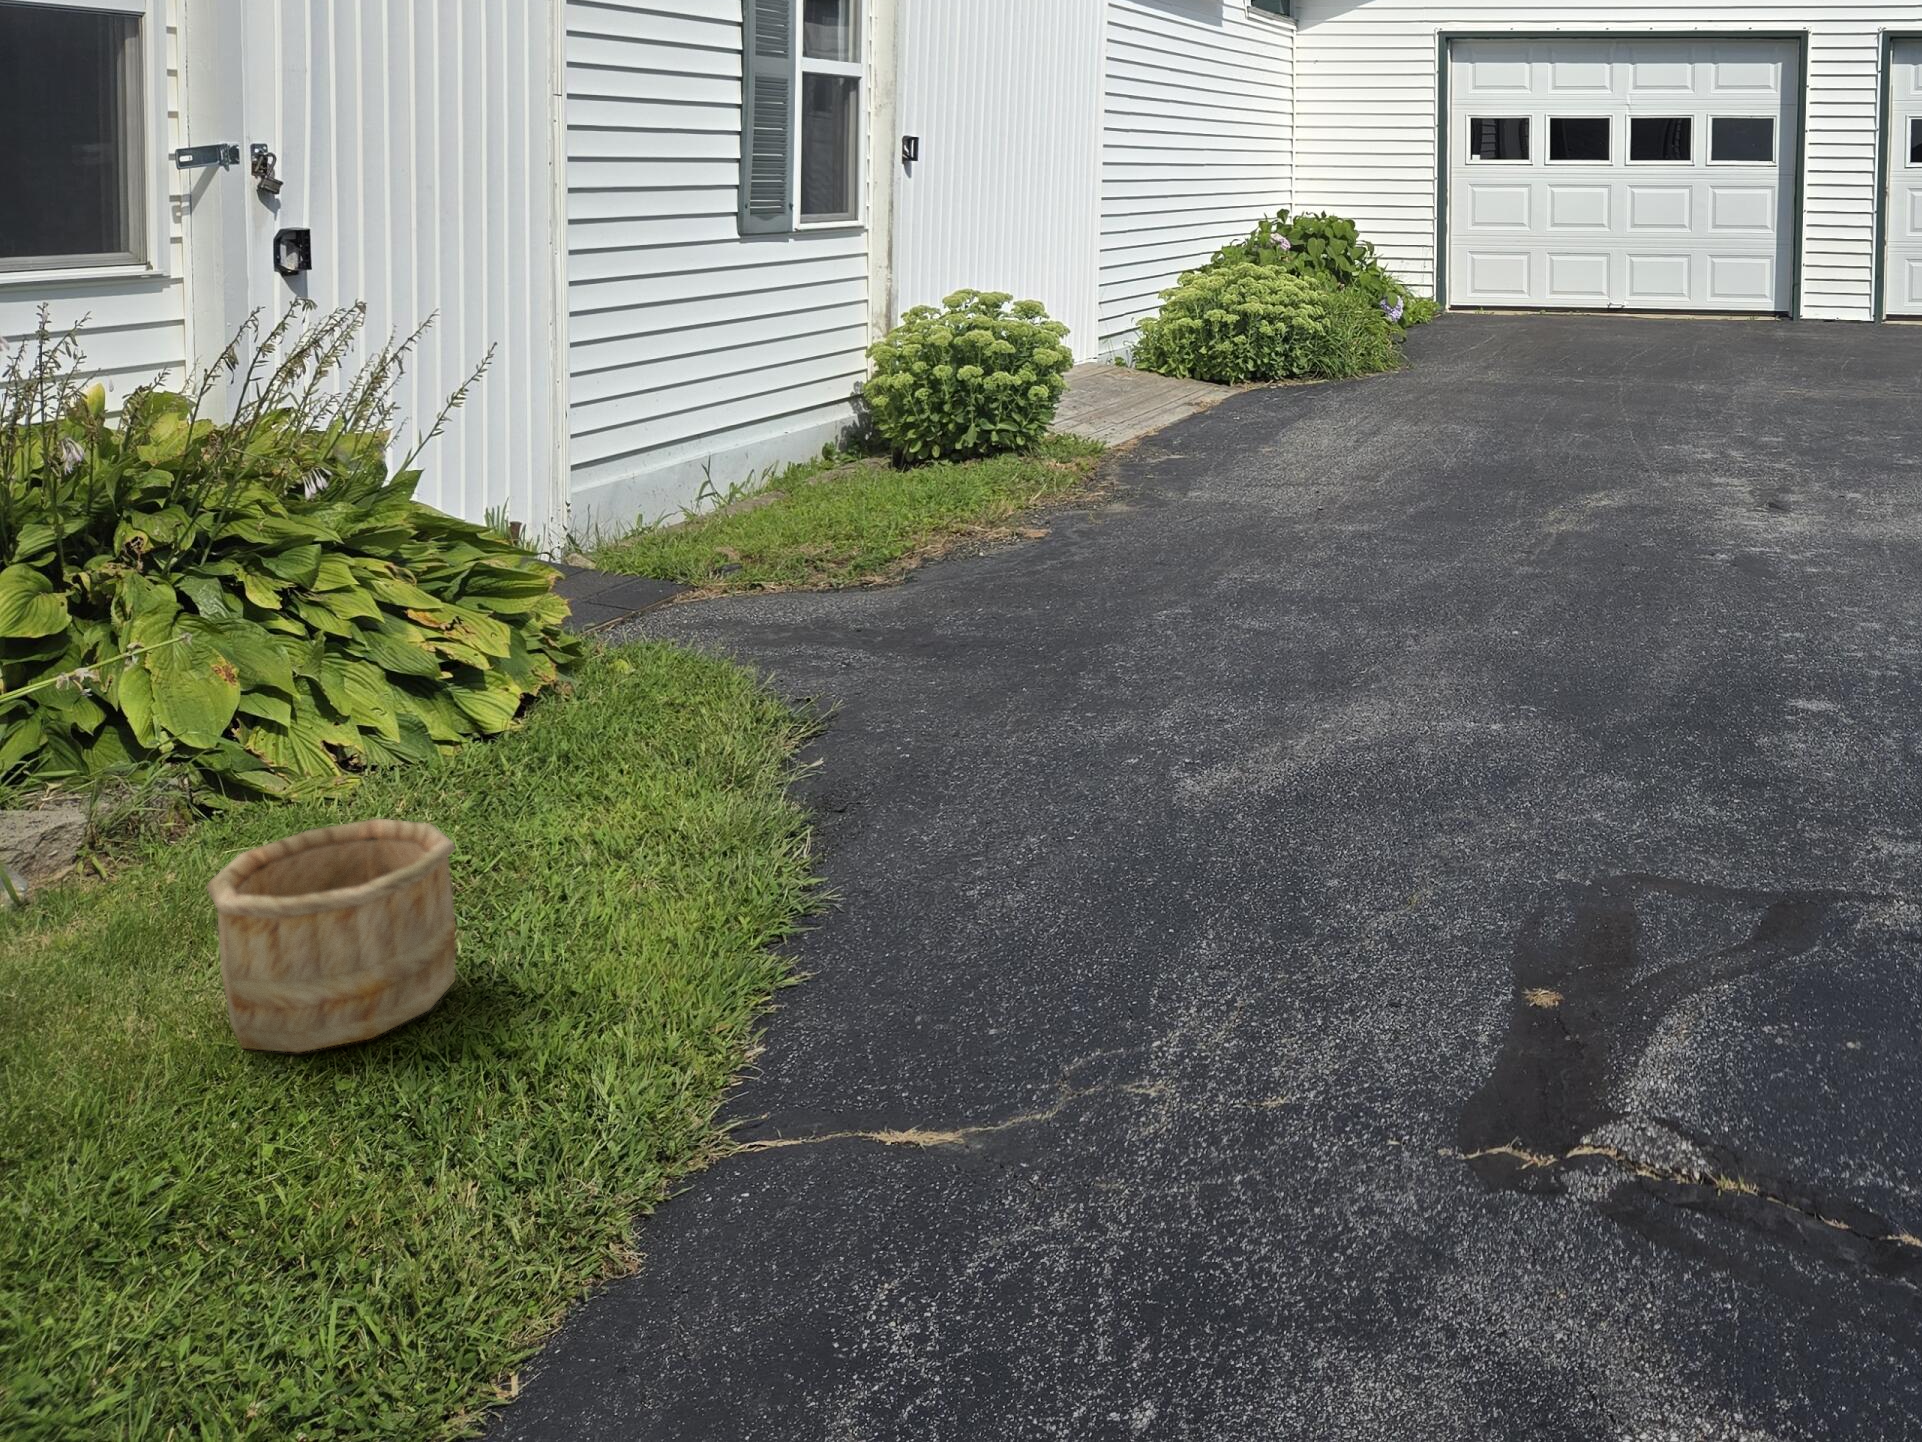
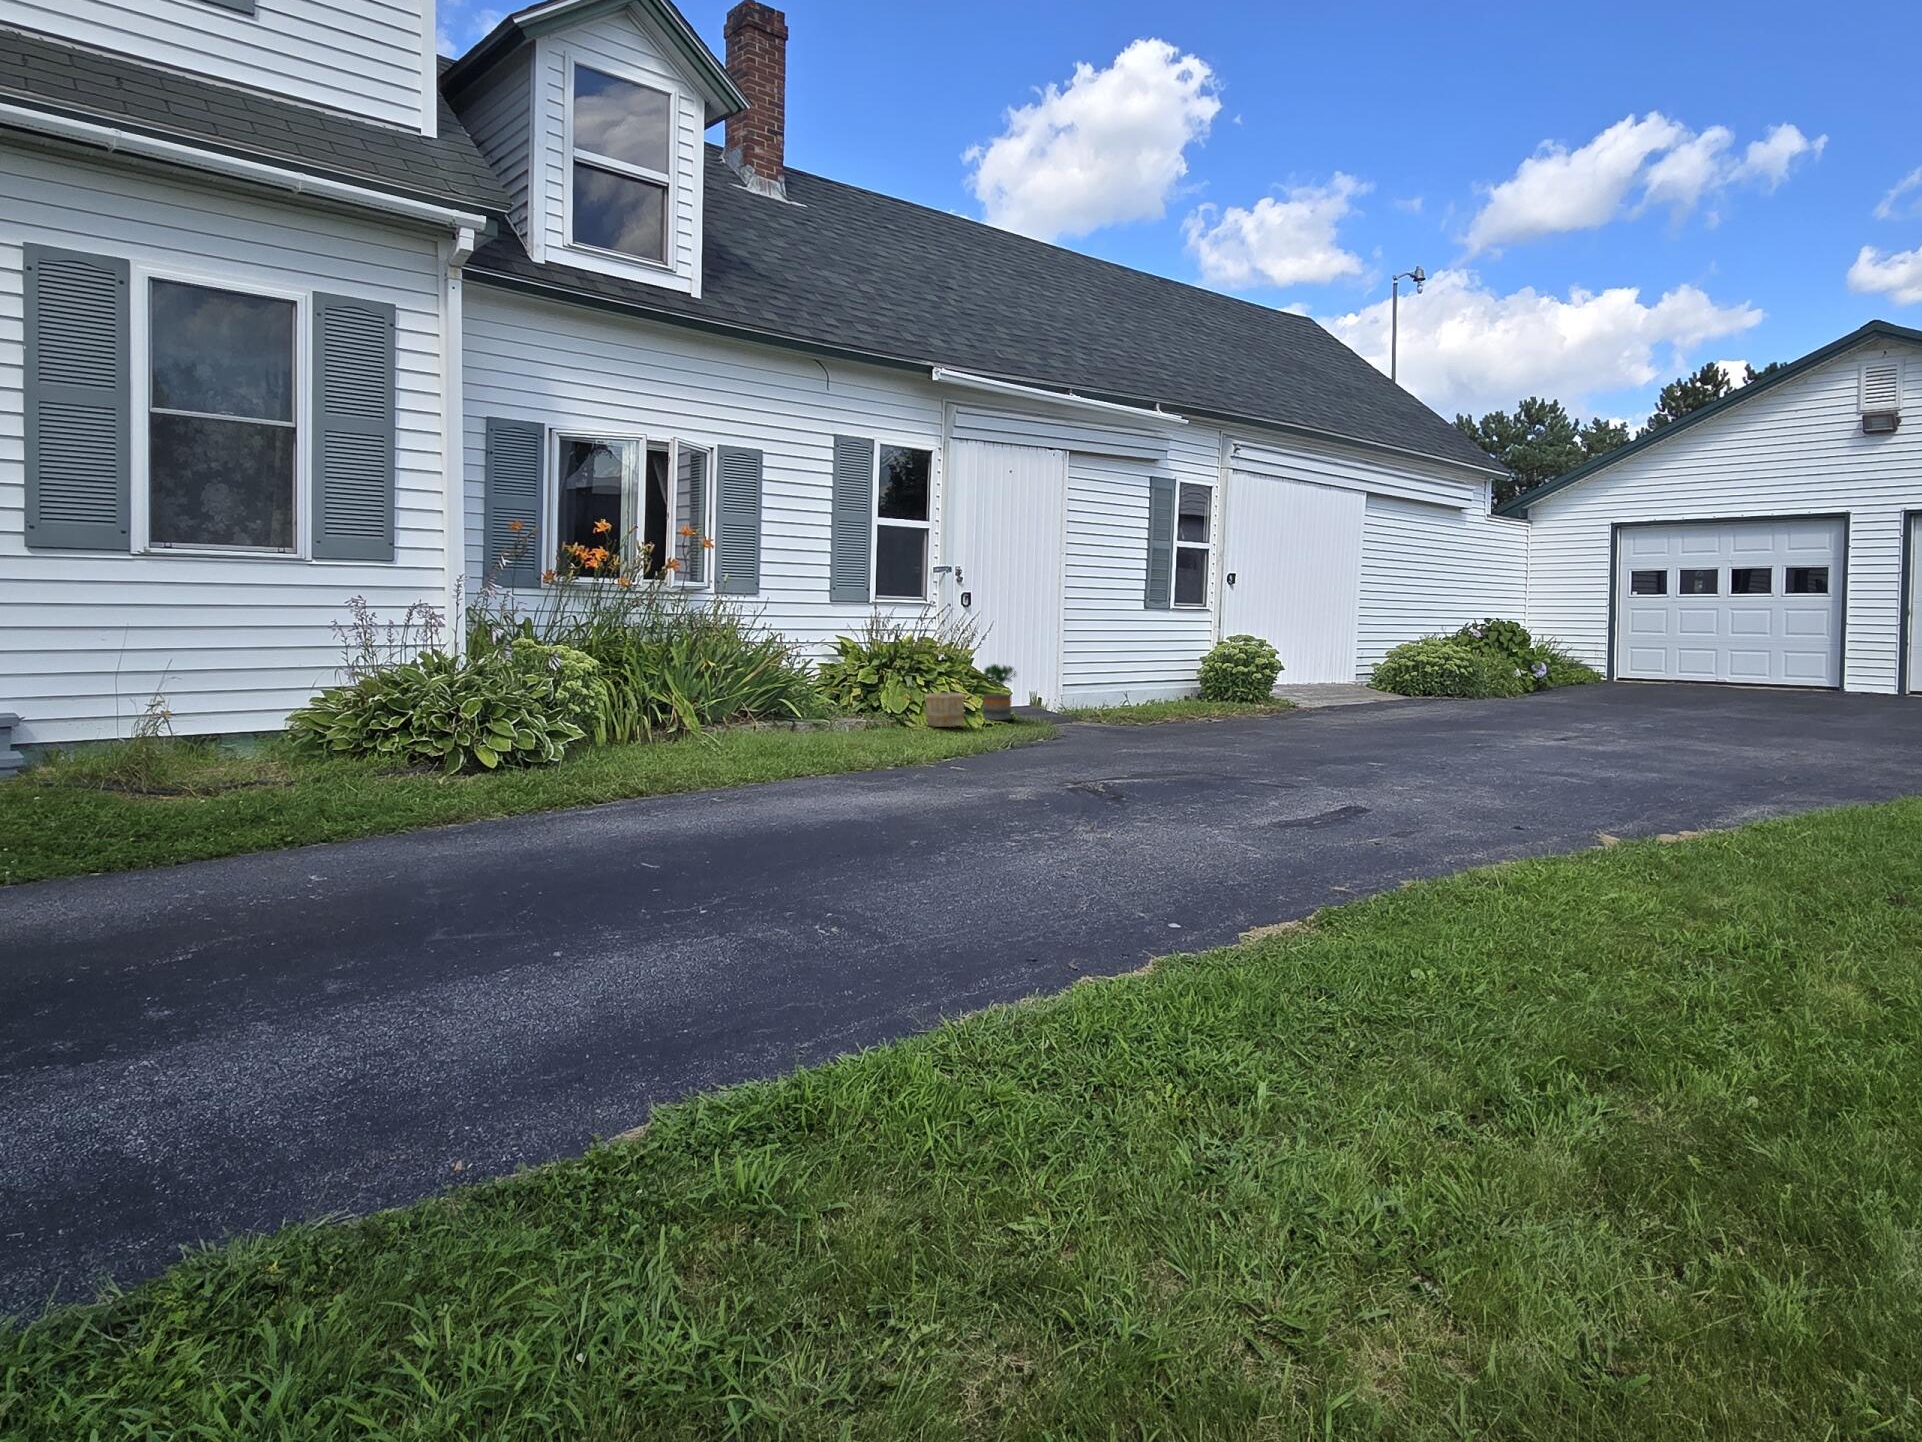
potted tree: none [441,594,615,844] -> present [983,664,1016,720]

